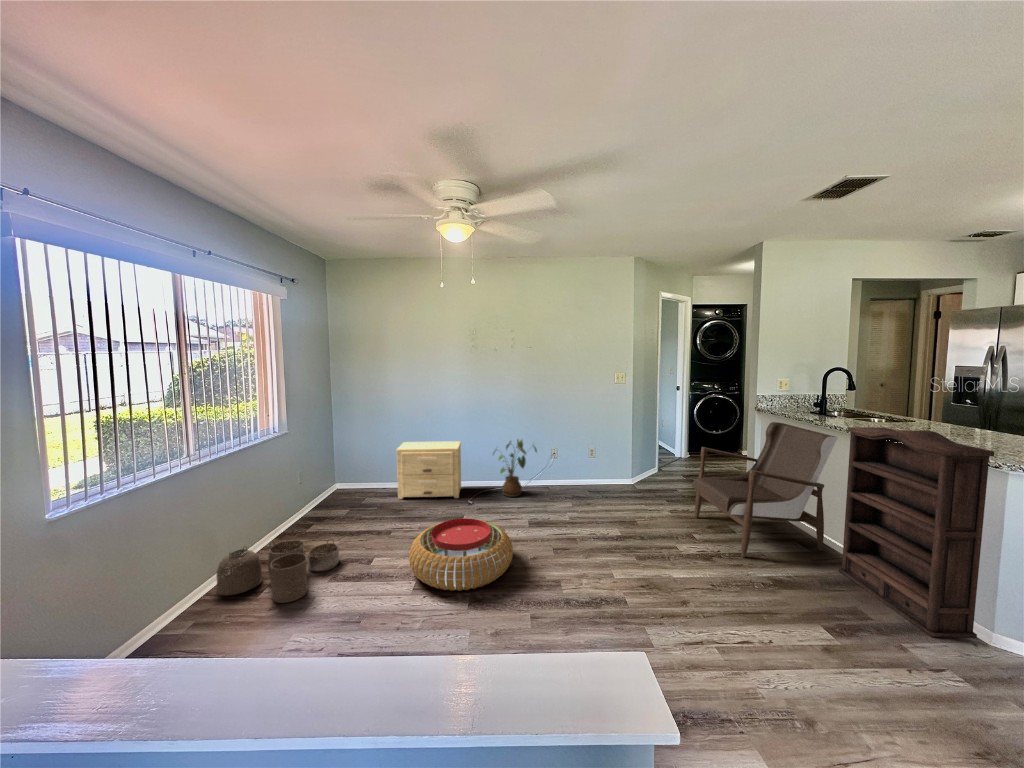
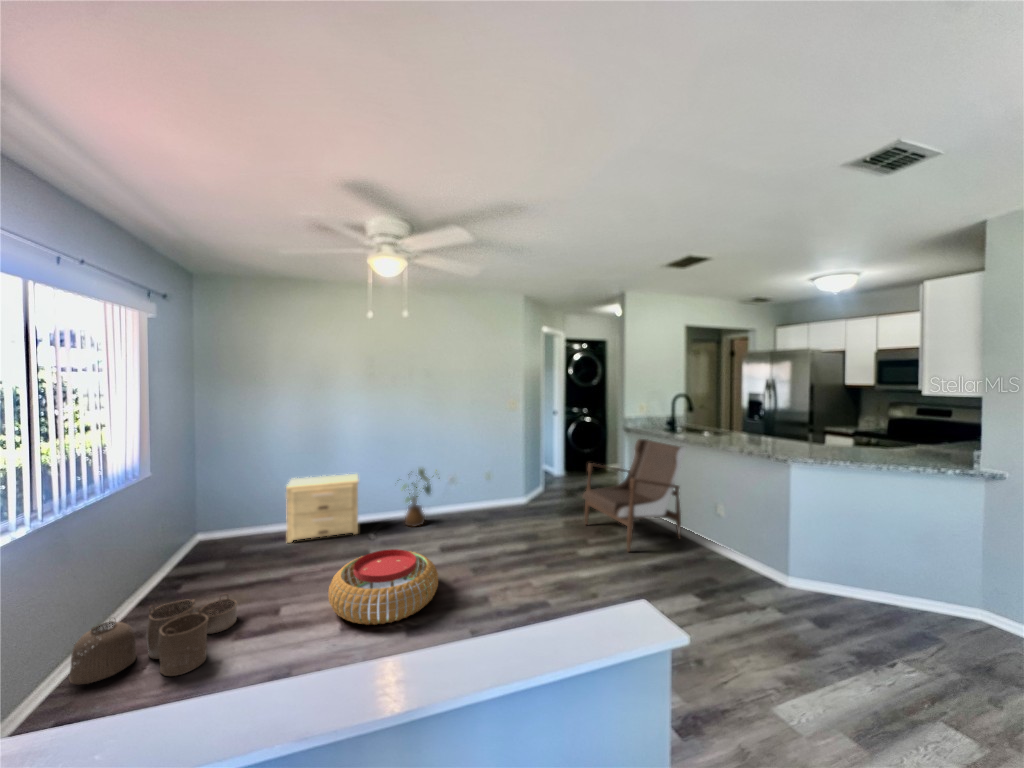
bookshelf: present [839,427,994,638] -> none [694,438,783,588]

